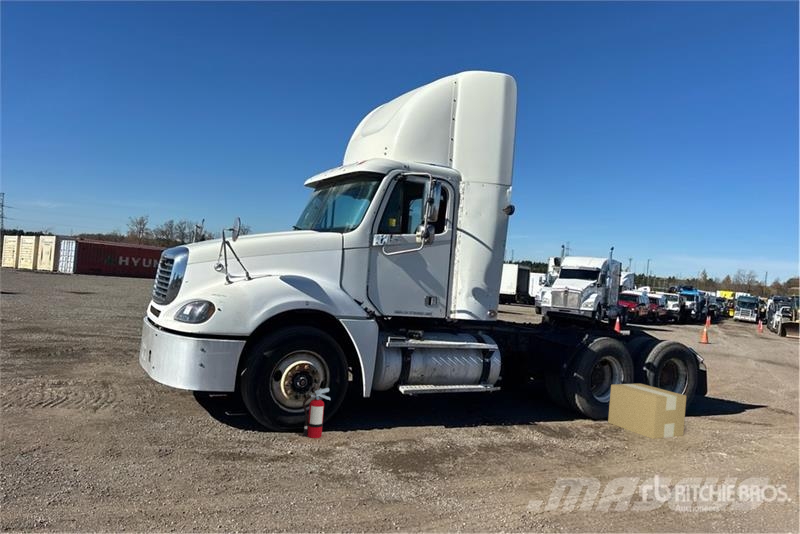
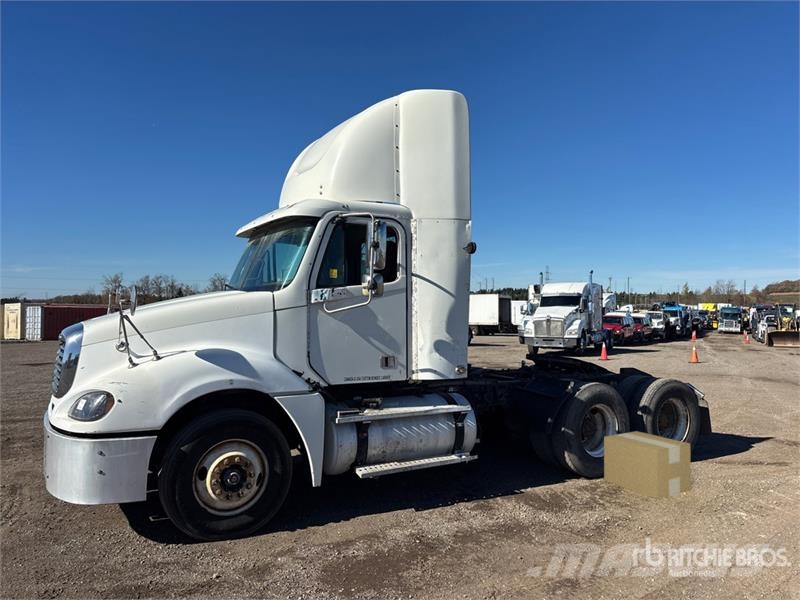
fire extinguisher: present [303,388,330,438] -> none [235,482,270,547]

